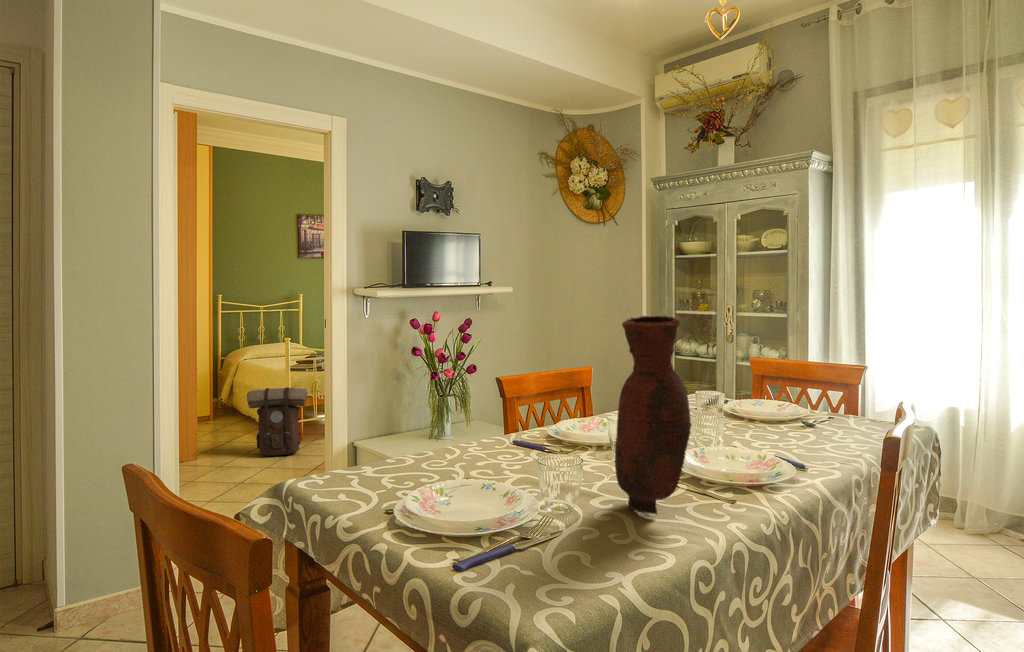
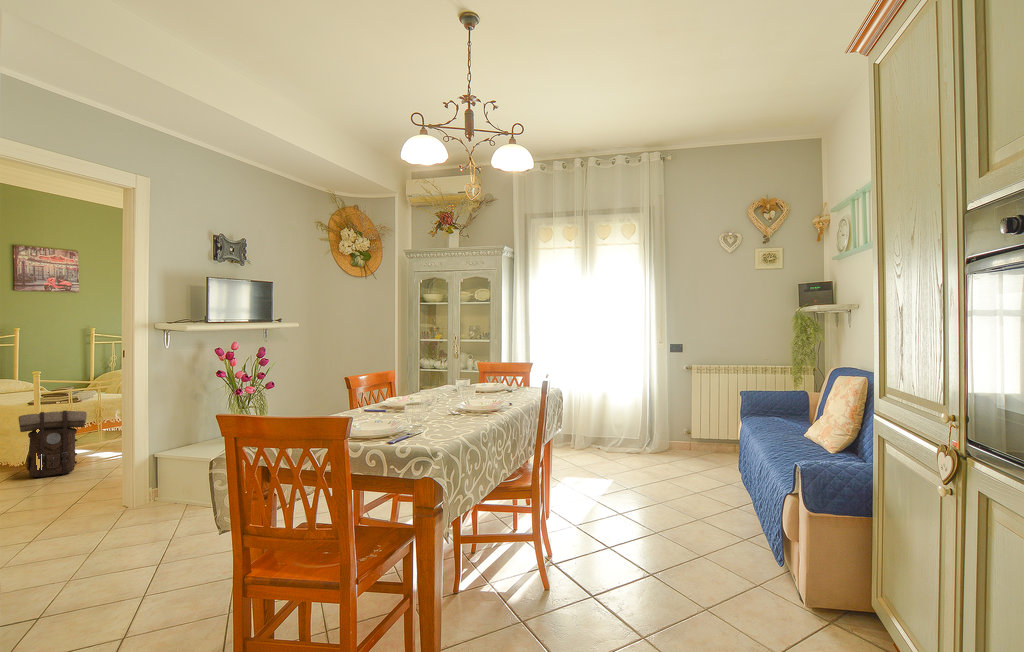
vase: present [615,316,691,514] -> none [438,331,473,420]

